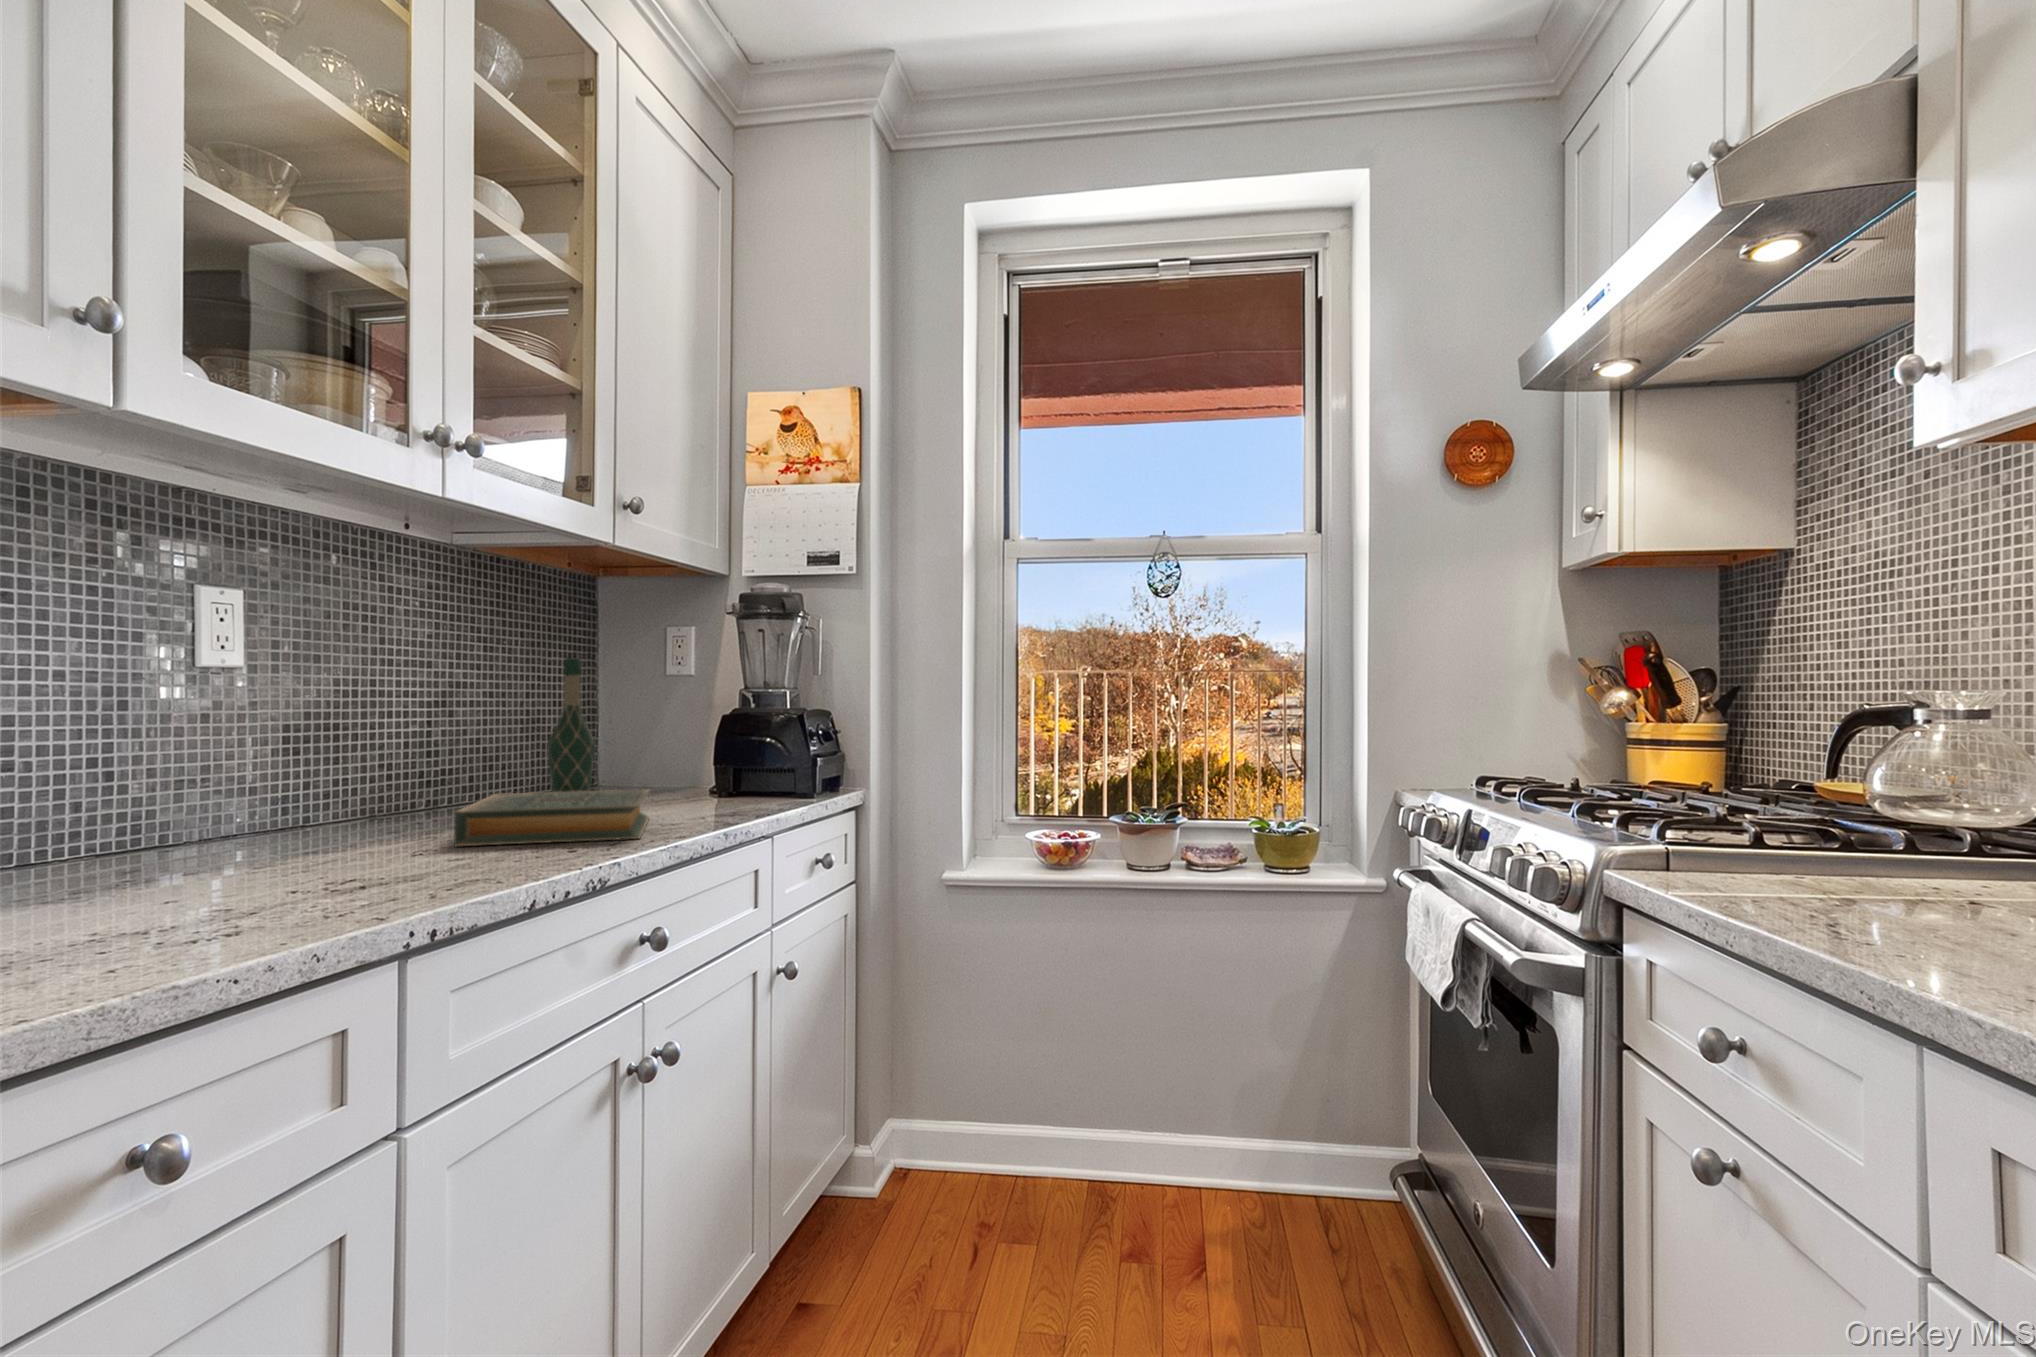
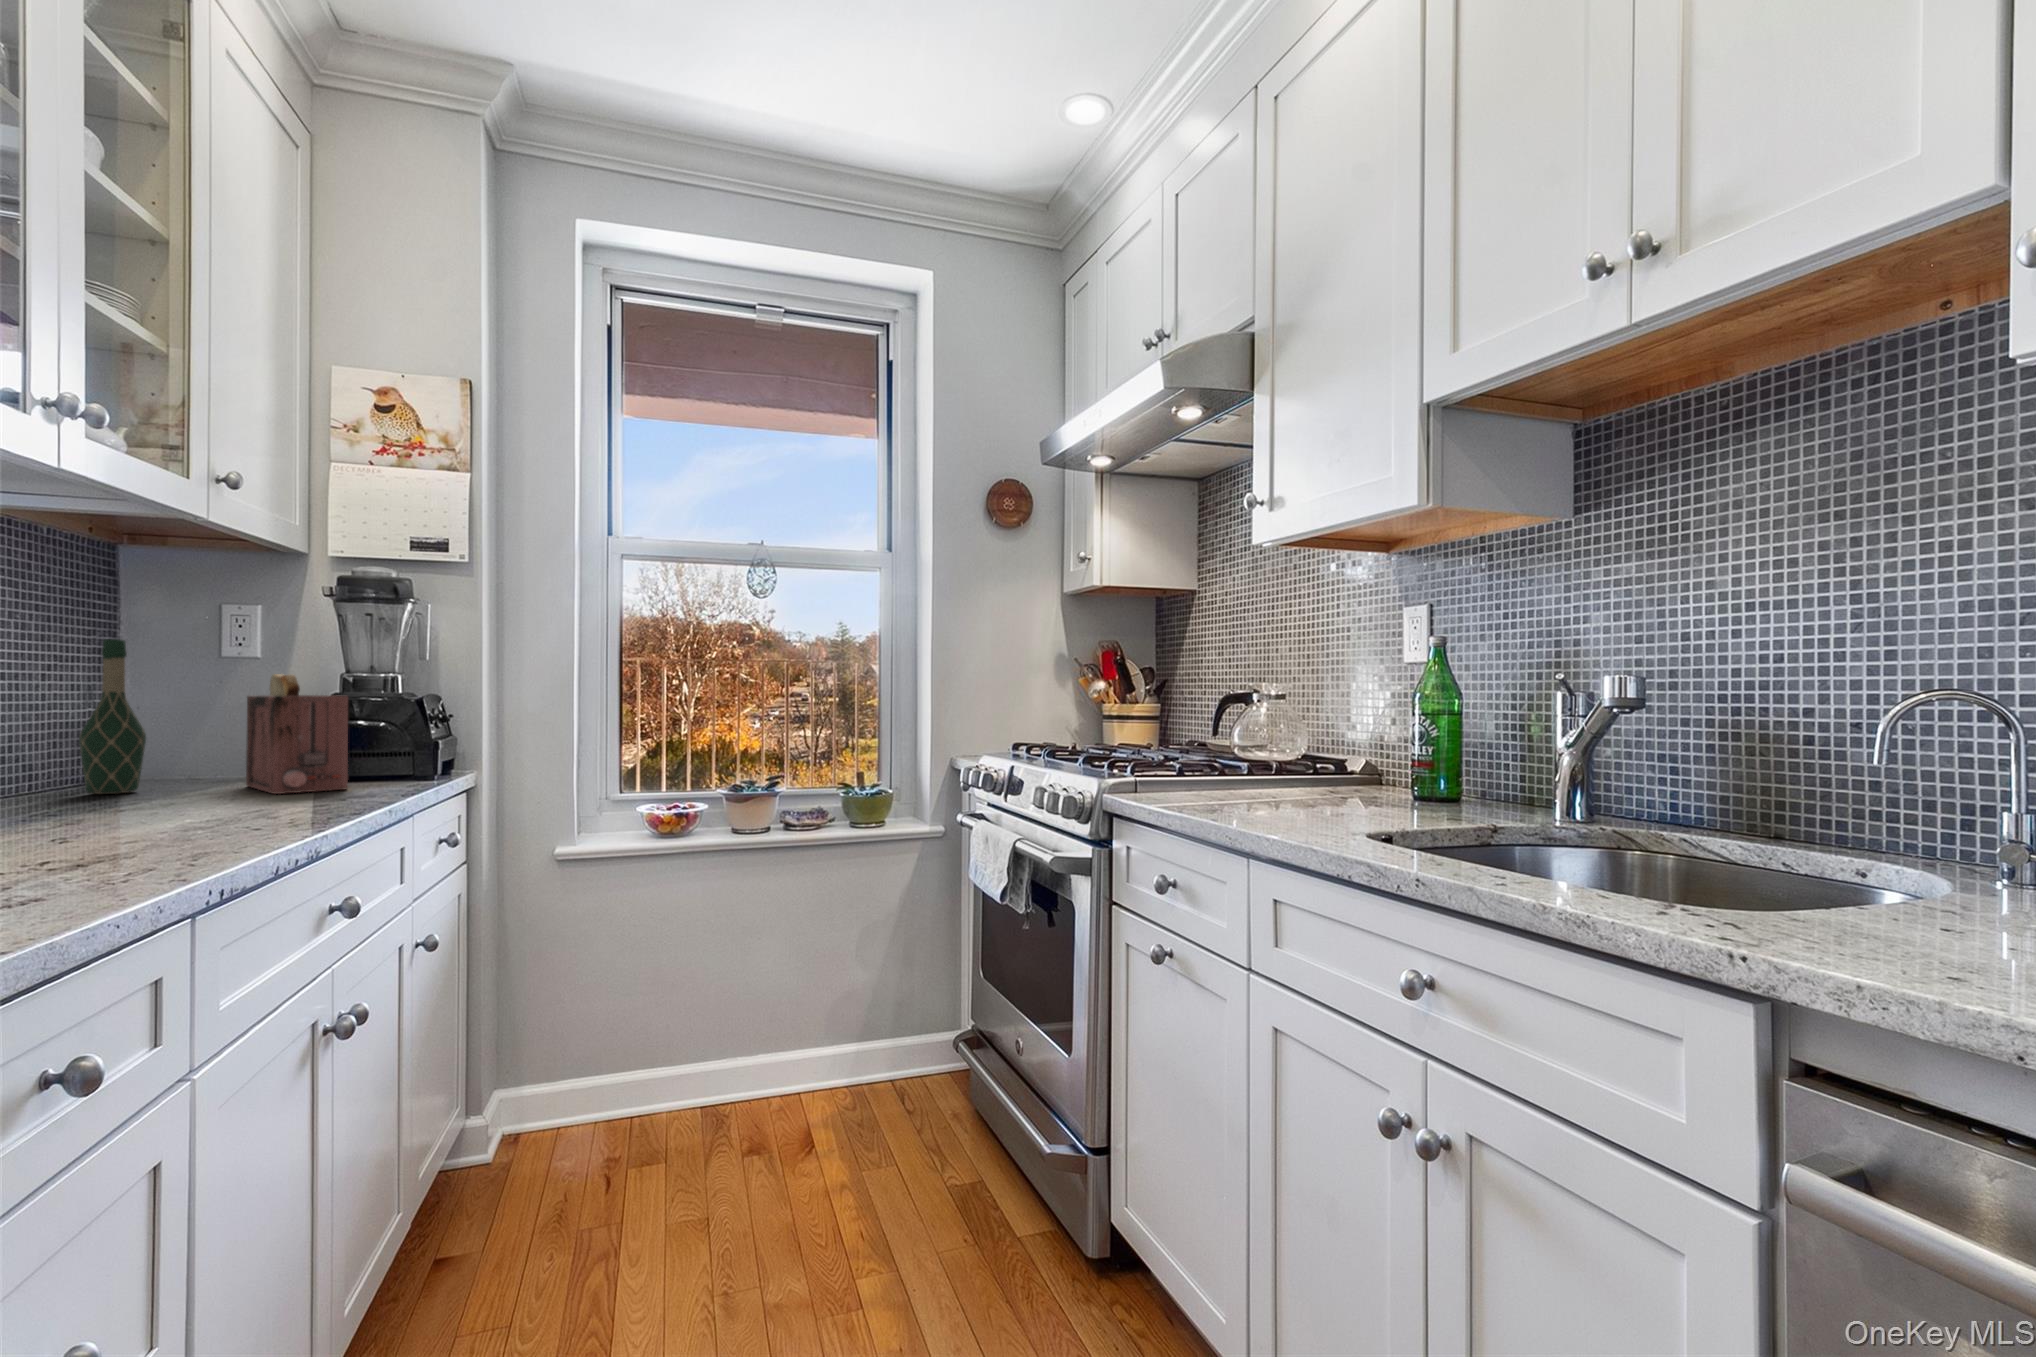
toaster: none [668,689,733,805] -> present [246,674,348,794]
hardback book: present [454,790,650,846] -> none [86,776,317,836]

